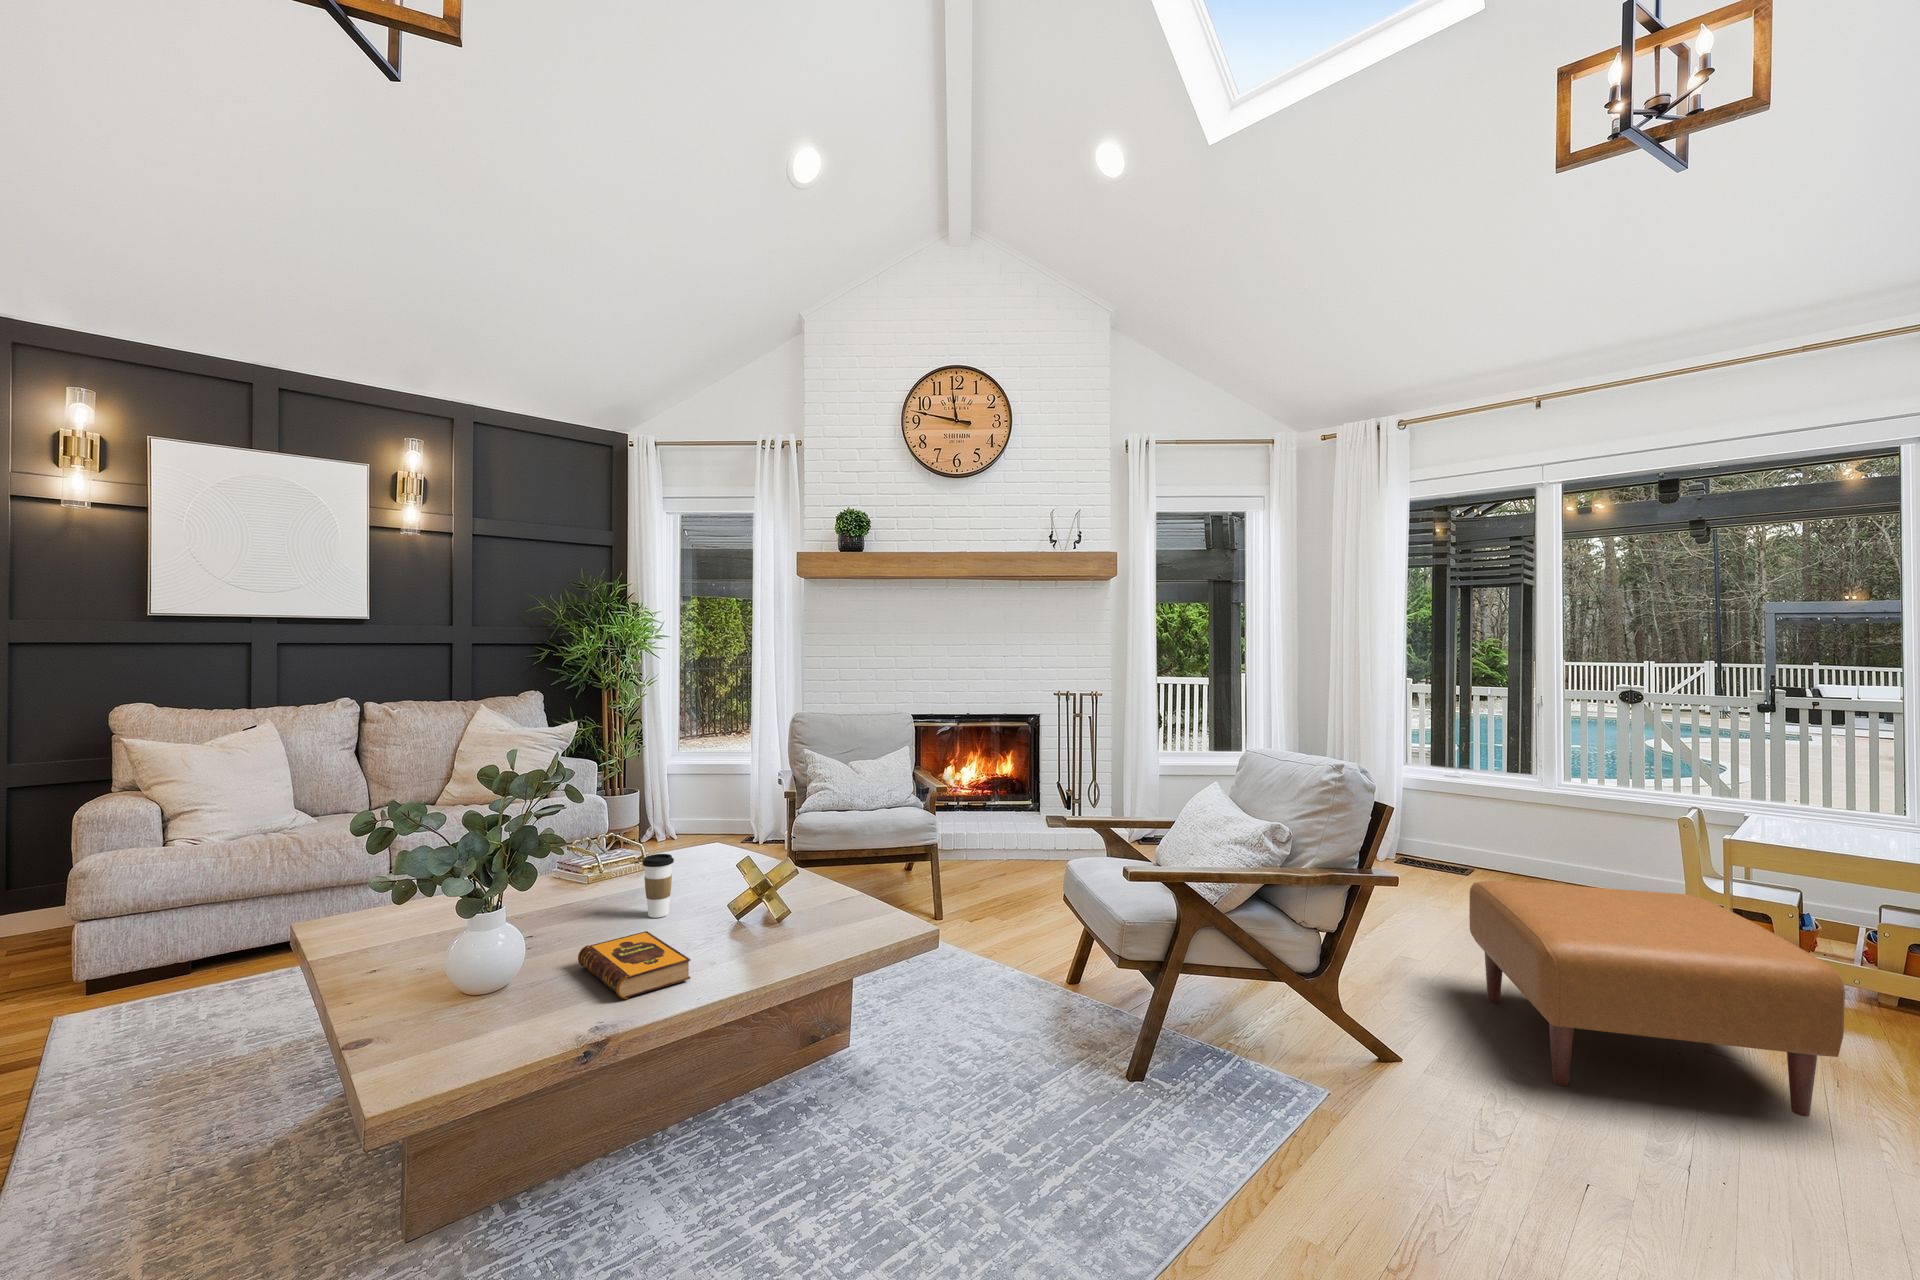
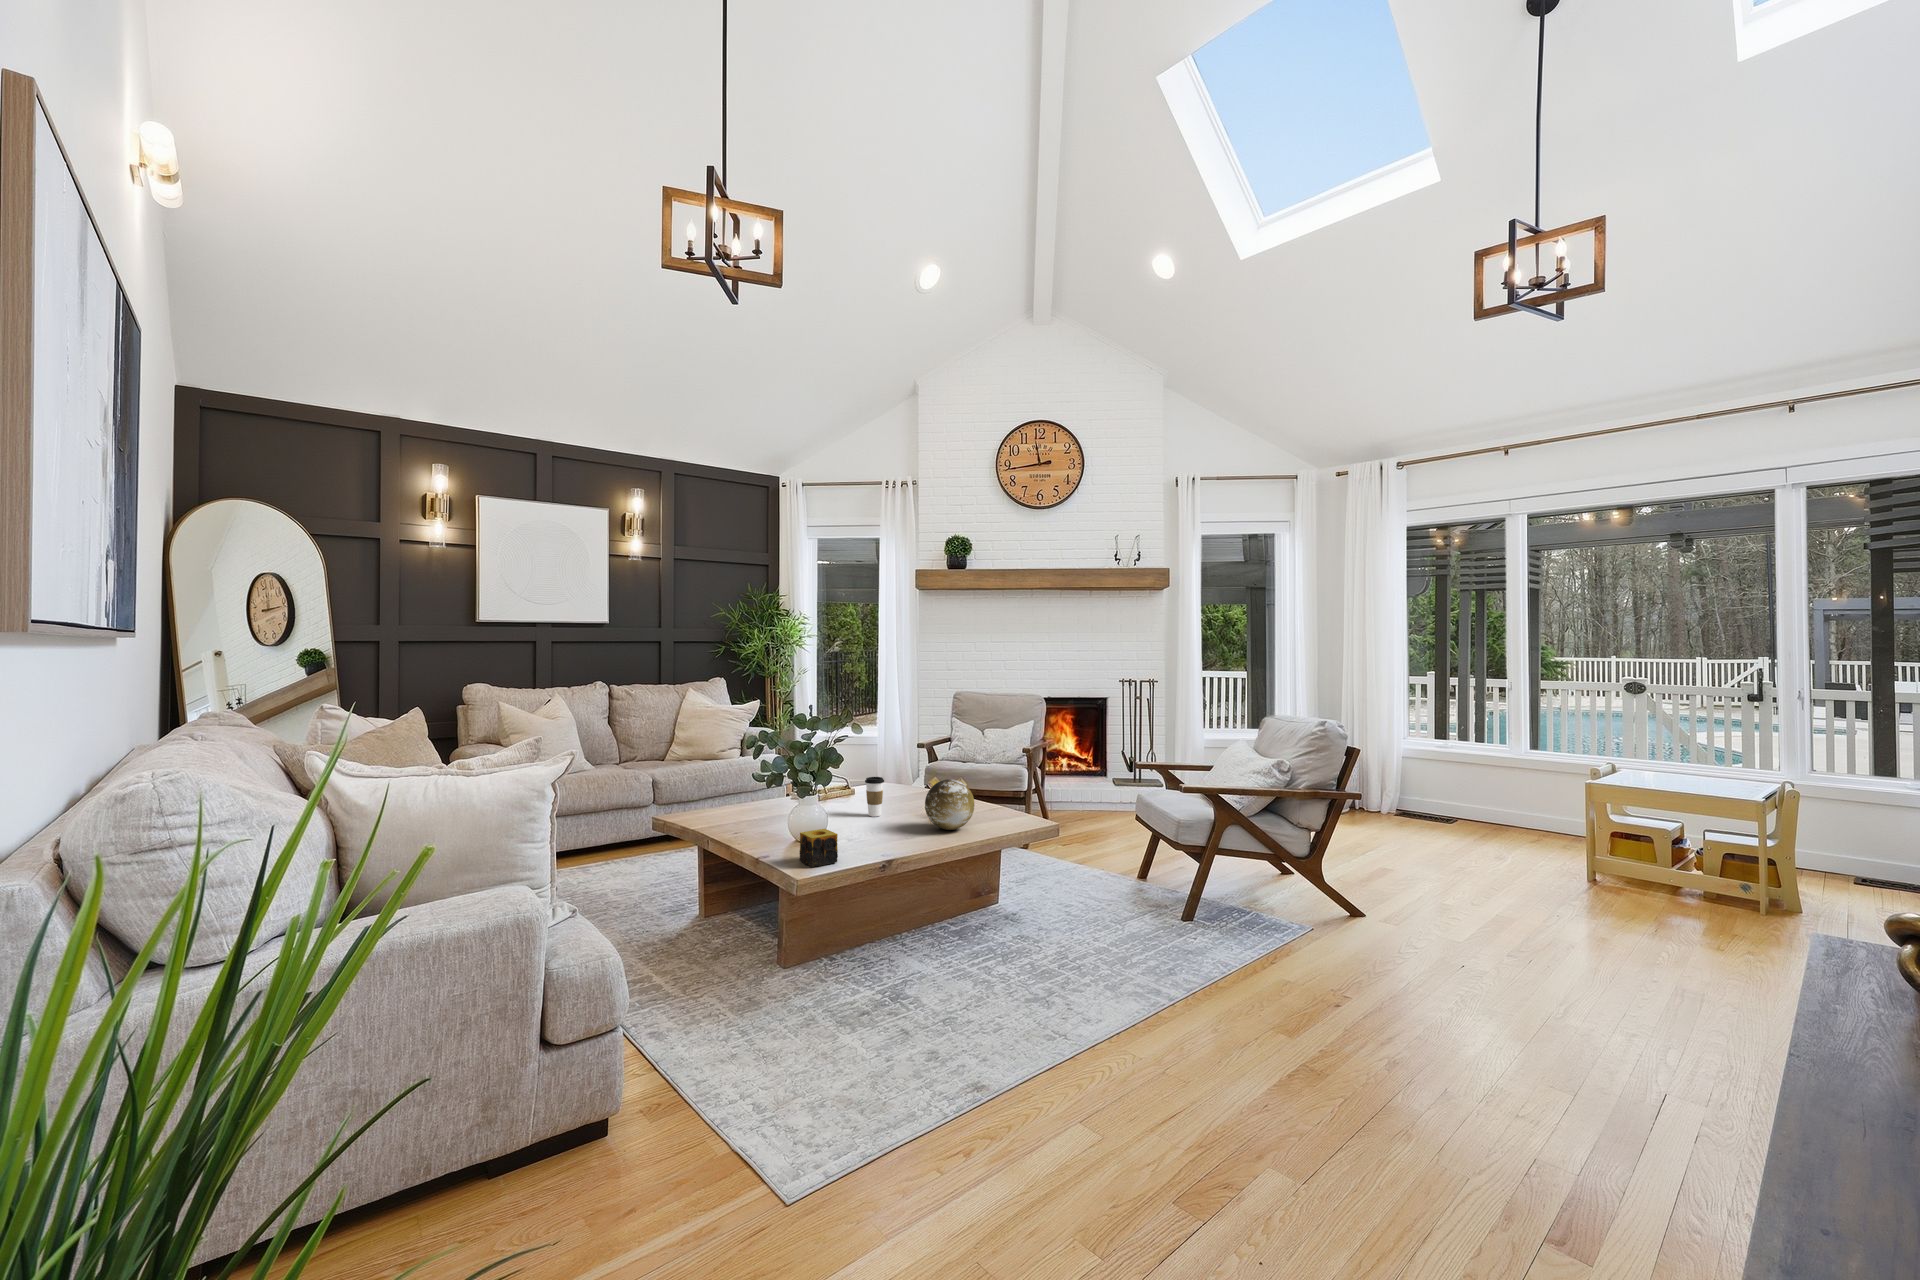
decorative orb: none [722,865,802,947] -> present [925,779,974,830]
ottoman: present [1469,881,1845,1117] -> none [1425,806,1651,946]
hardback book: present [578,931,690,999] -> none [845,818,917,848]
candle: none [447,977,515,1059] -> present [799,829,838,867]

